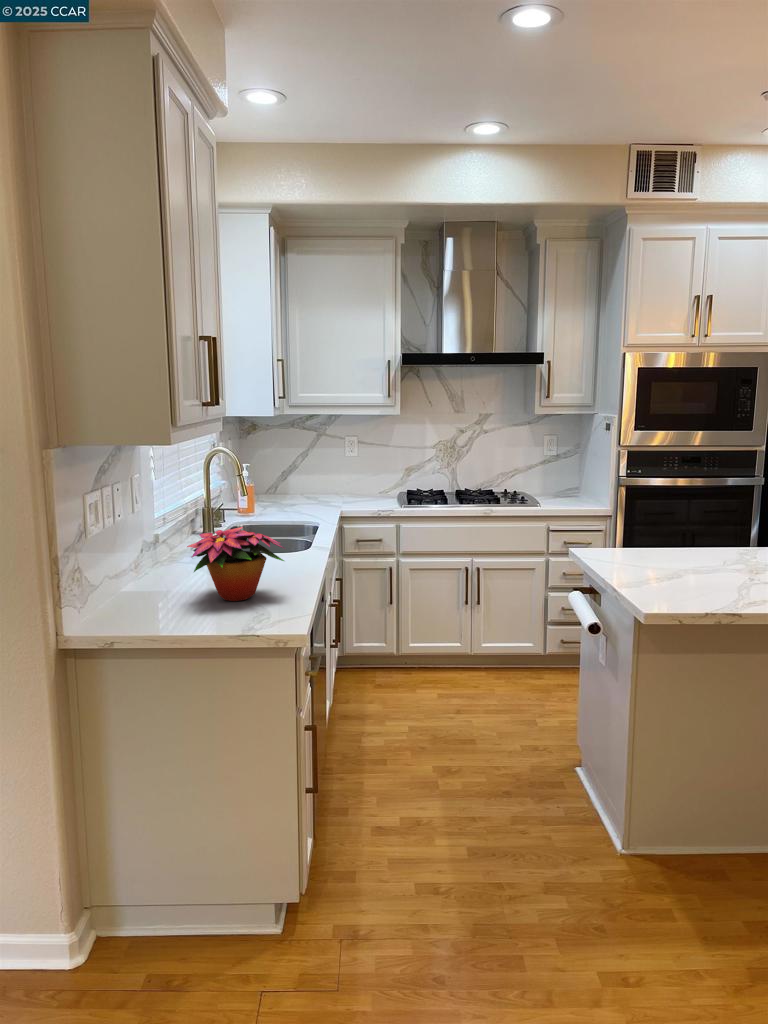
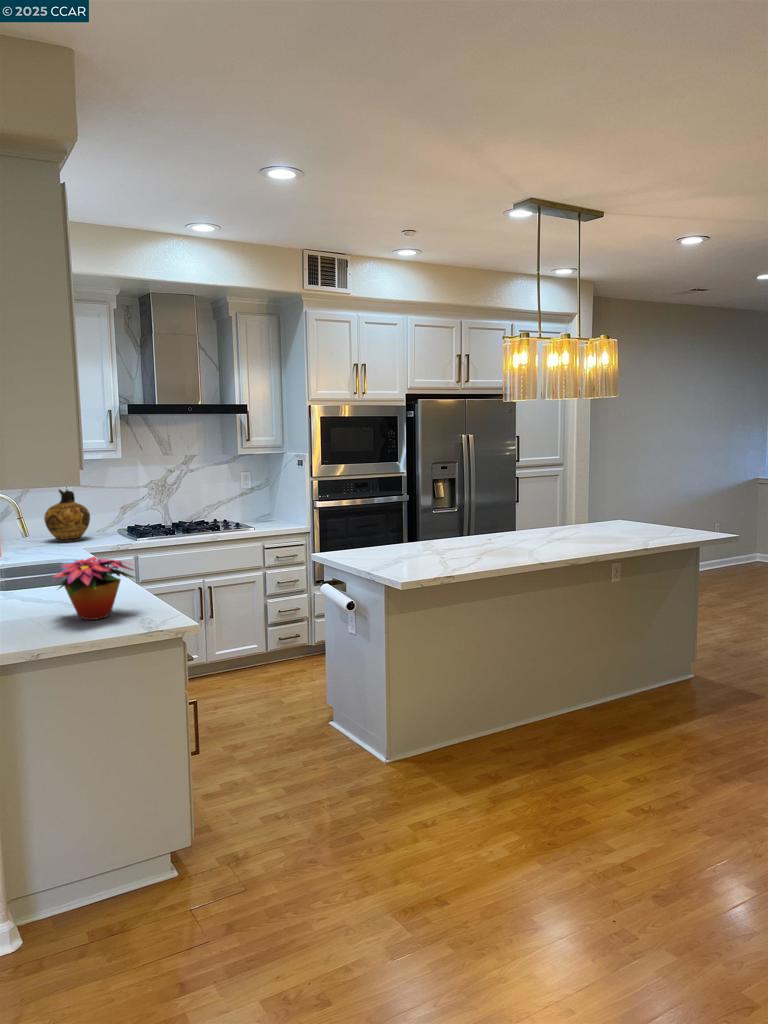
ceramic jug: none [320,445,364,501] -> present [44,490,90,542]

